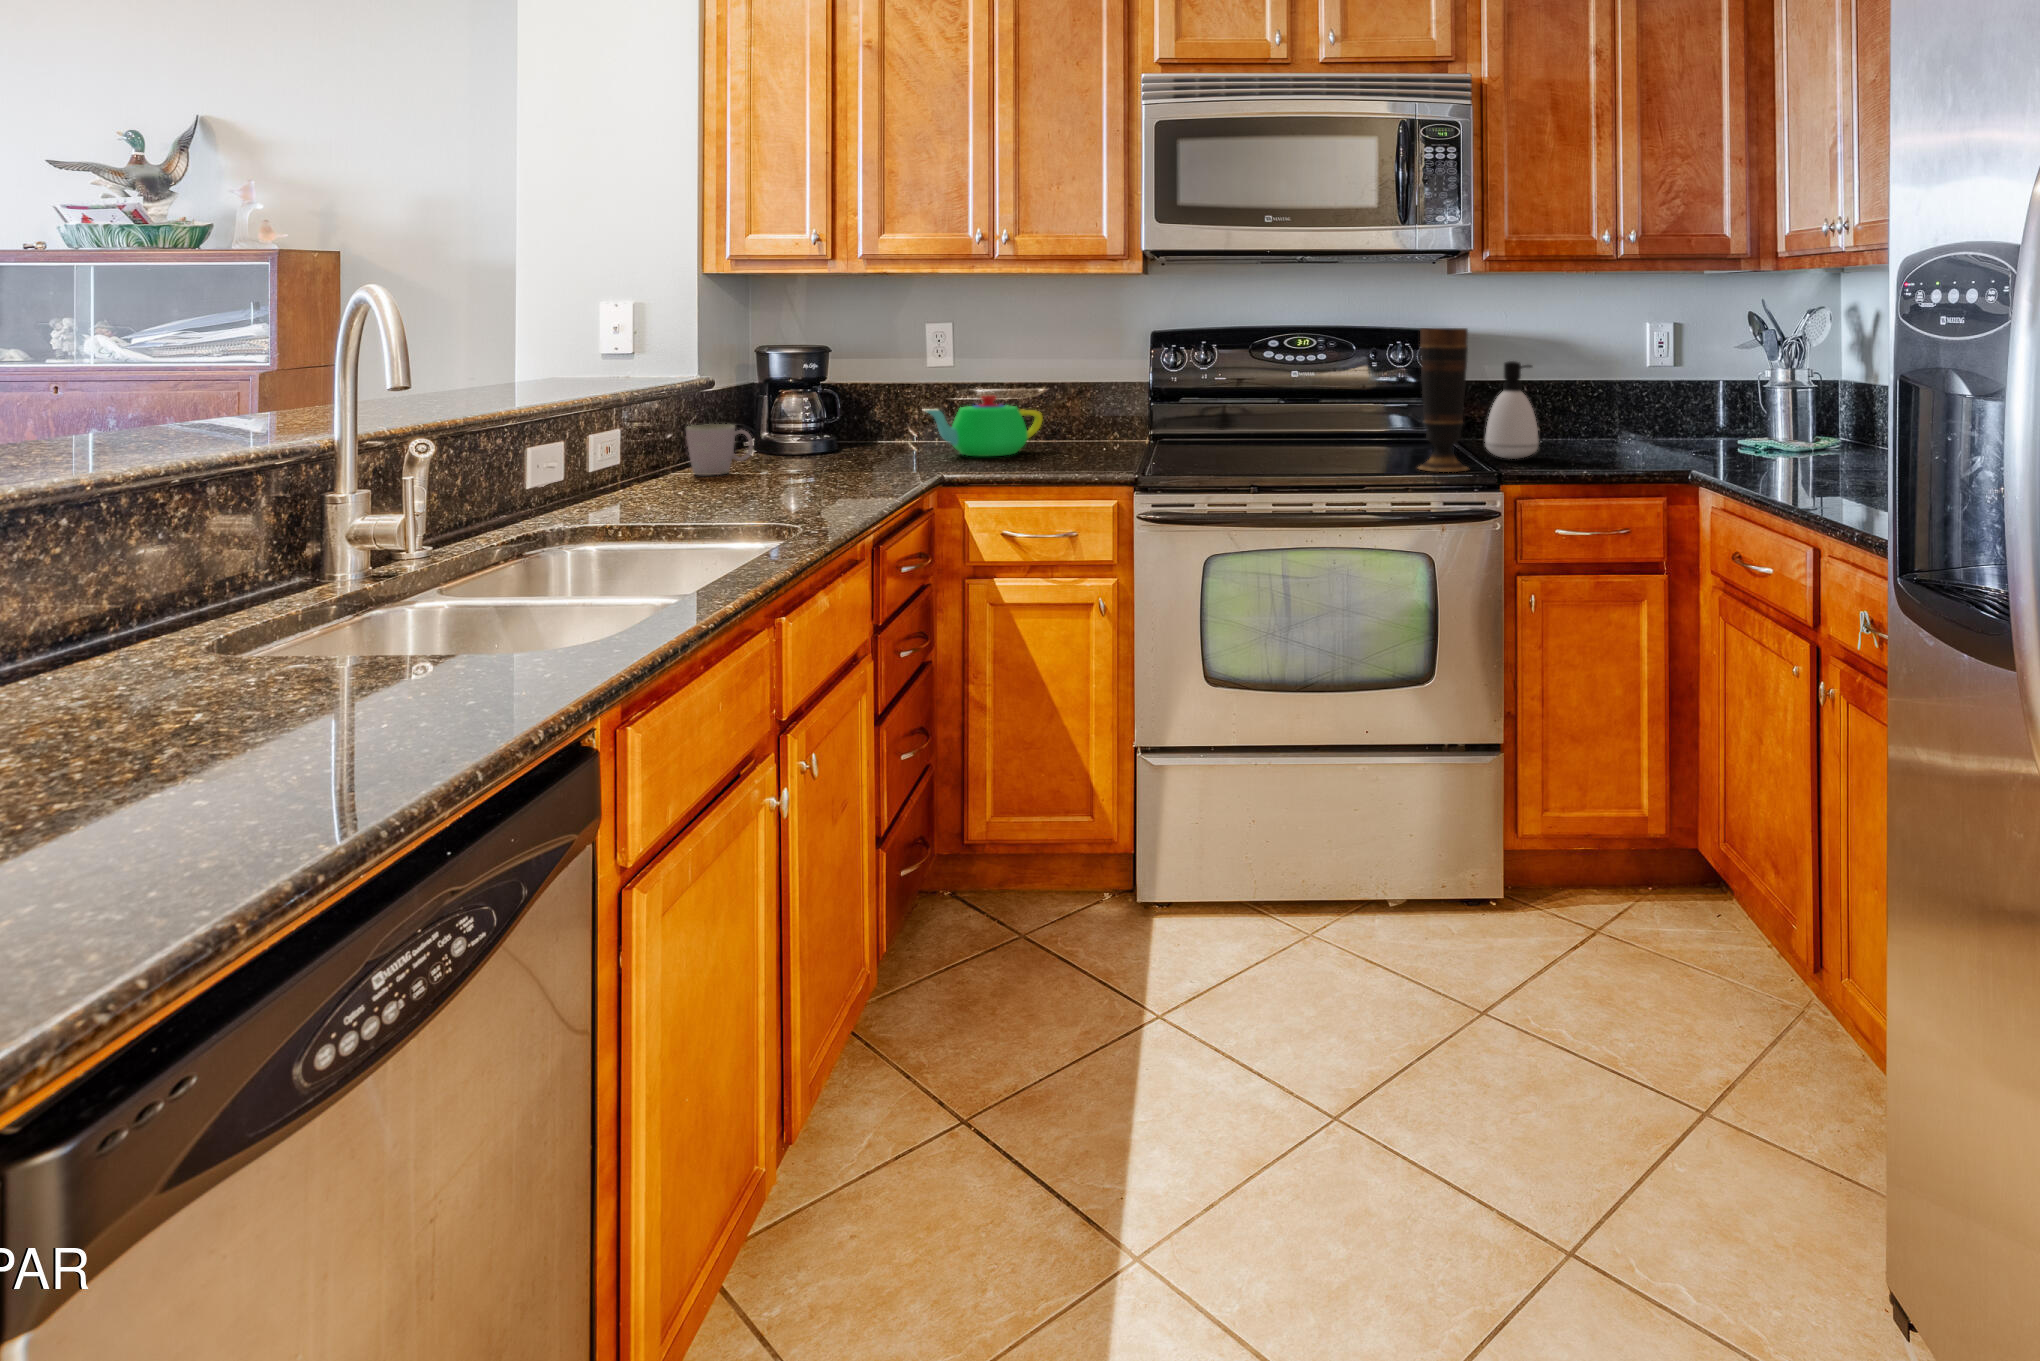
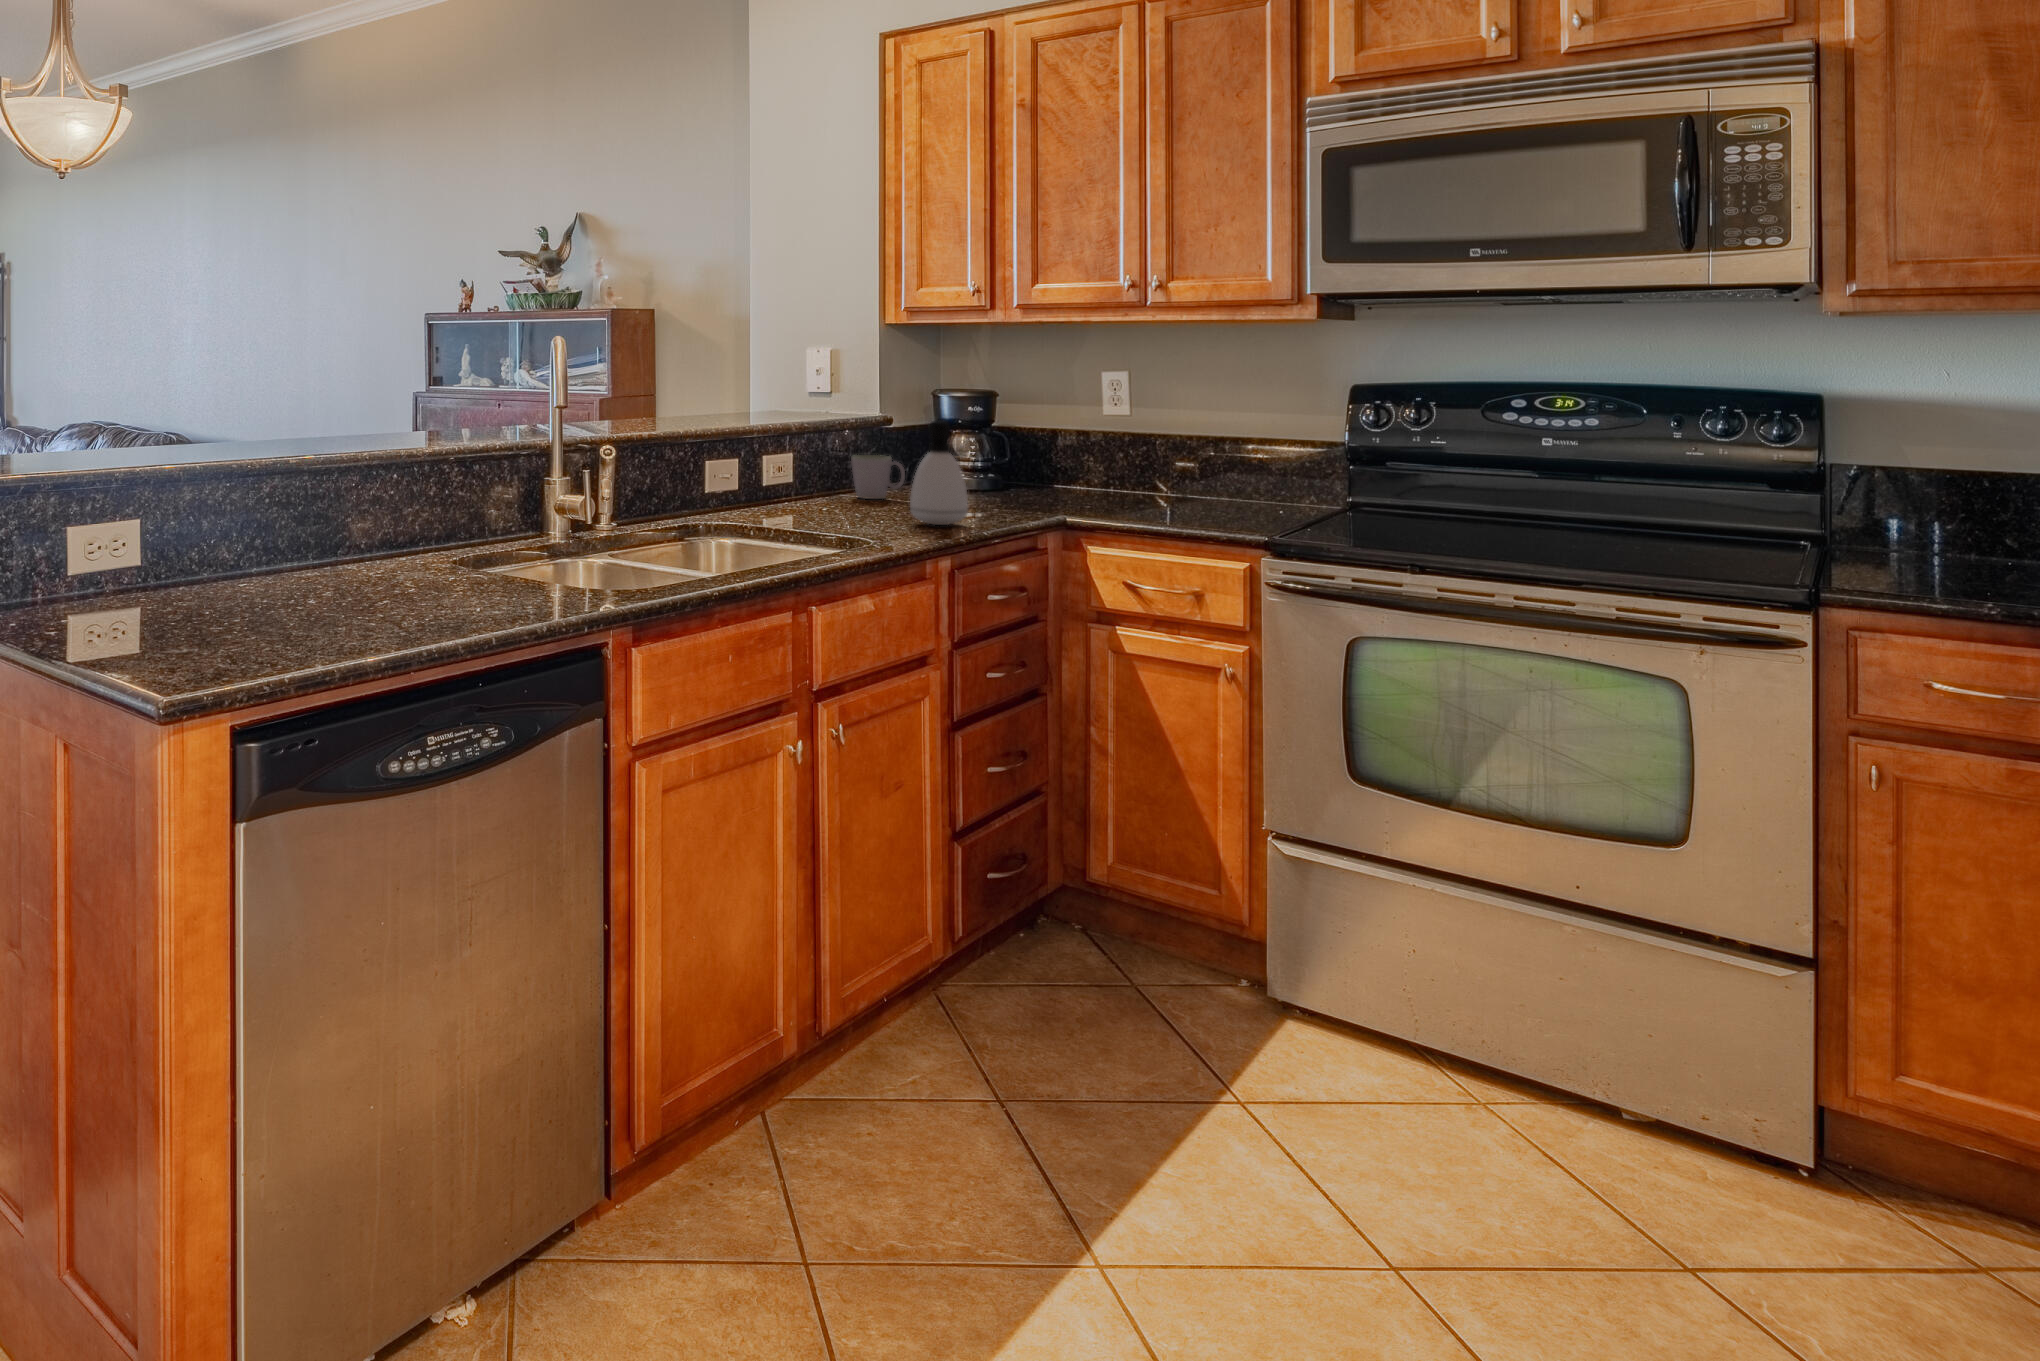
vase: present [1418,328,1470,472] -> none [1678,386,1773,580]
soap dispenser: present [1485,361,1539,459] -> present [910,420,970,525]
teapot: present [926,396,1042,456] -> none [1069,444,1201,506]

